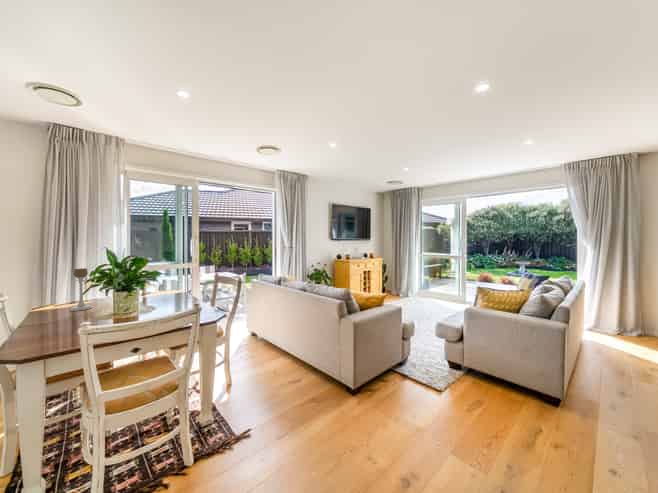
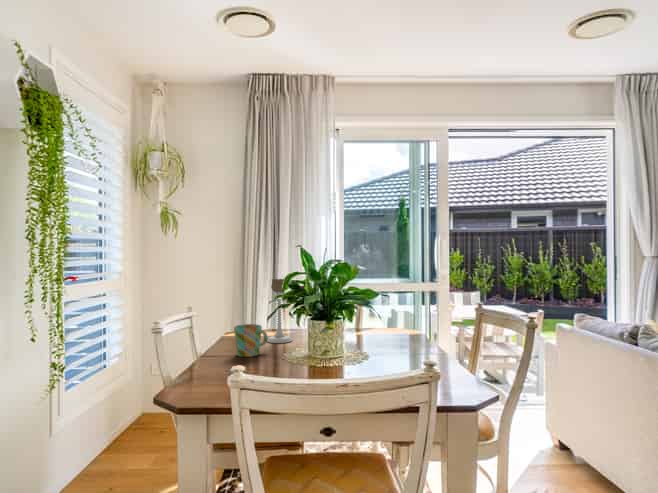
mug: none [44,300,75,323] -> present [234,324,268,357]

